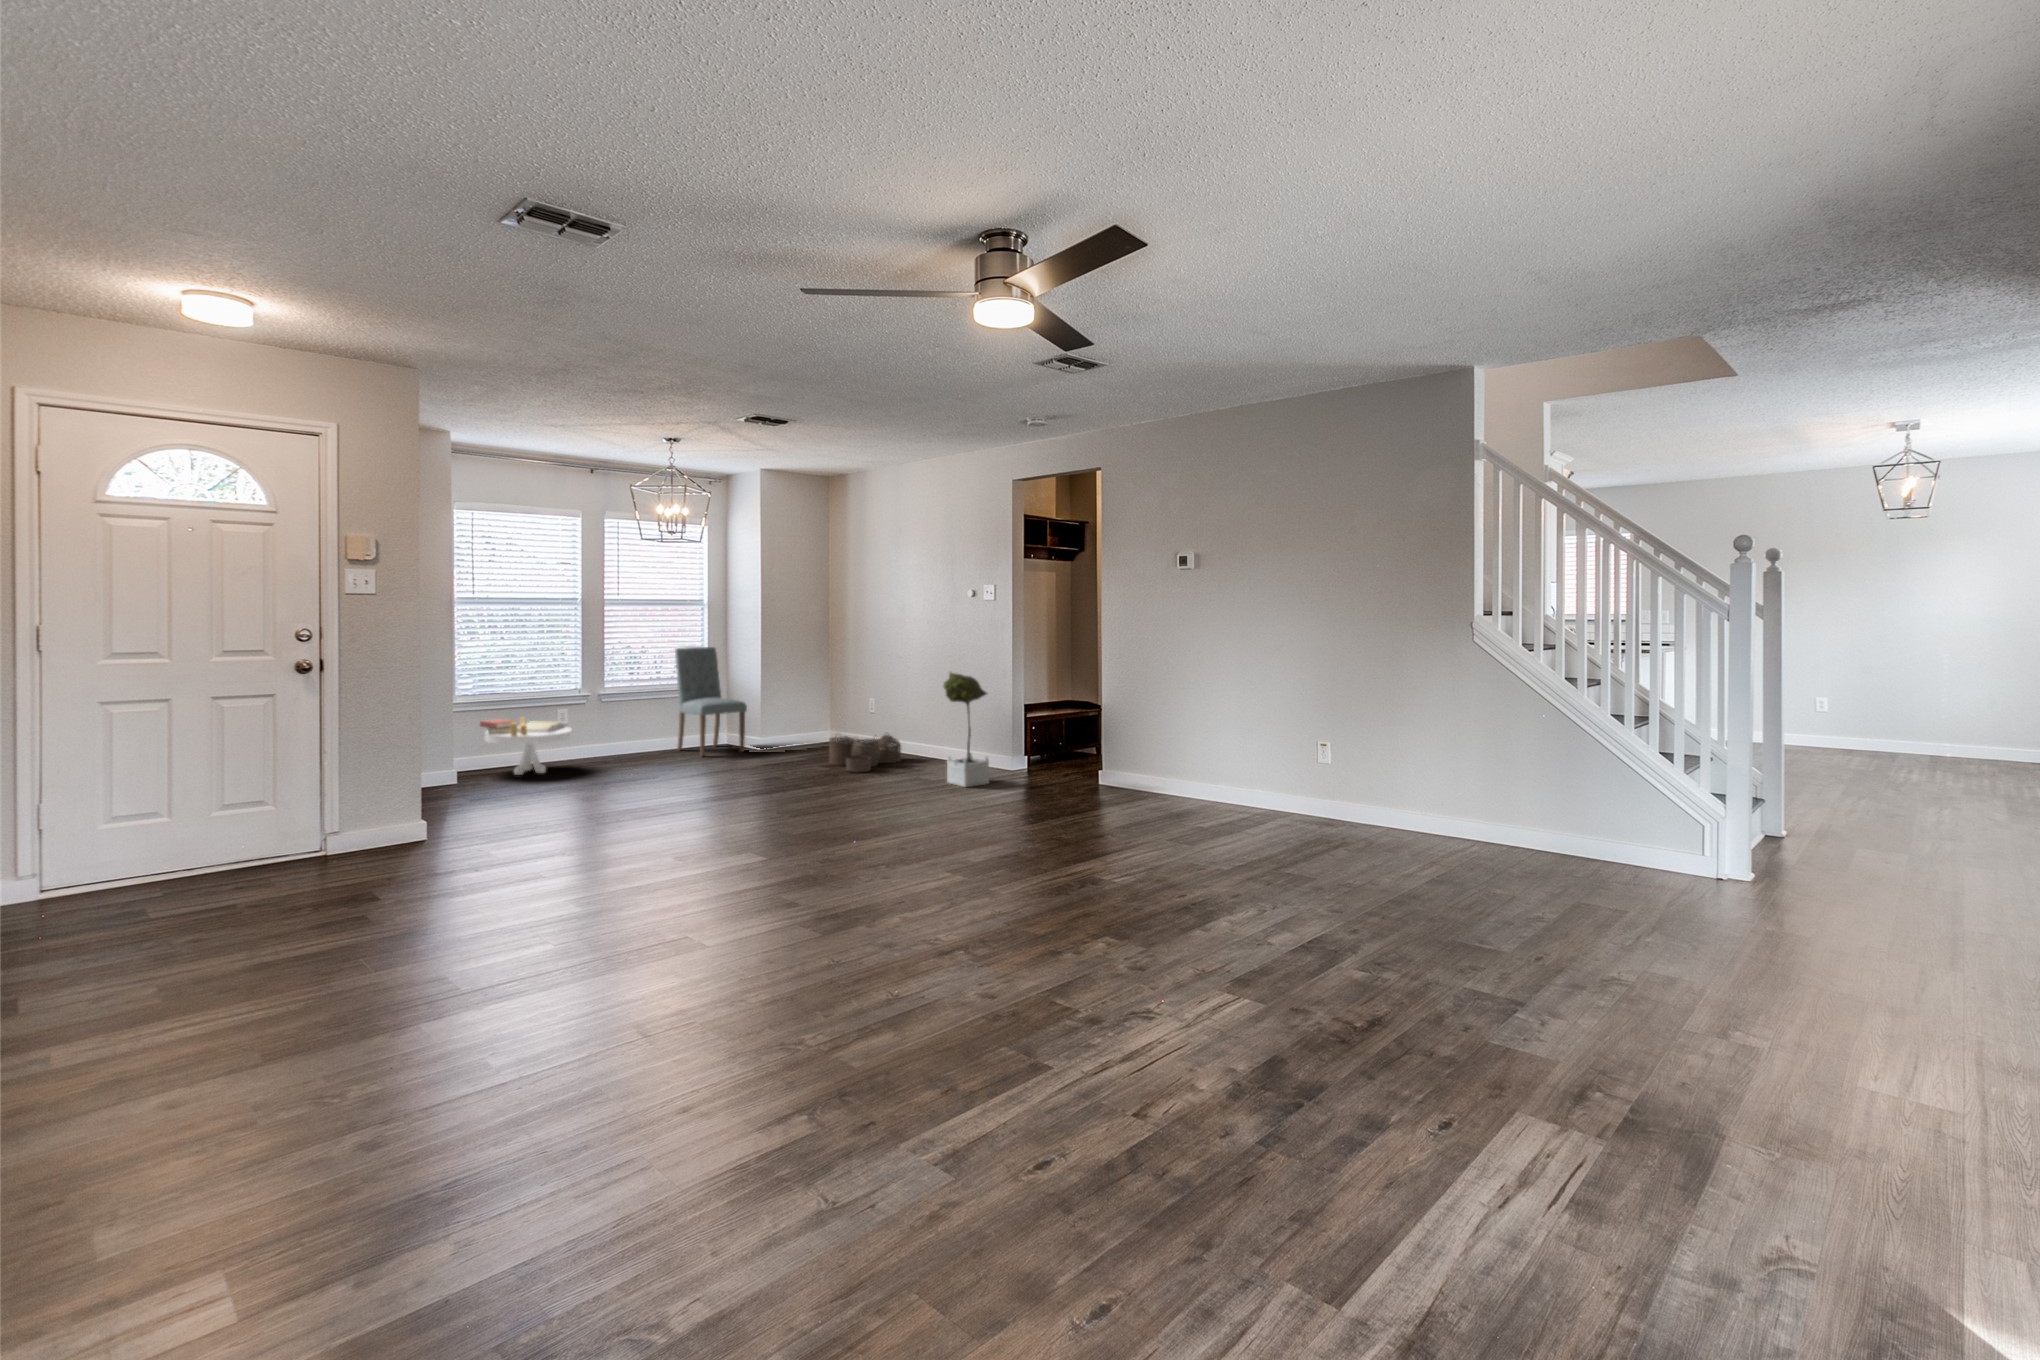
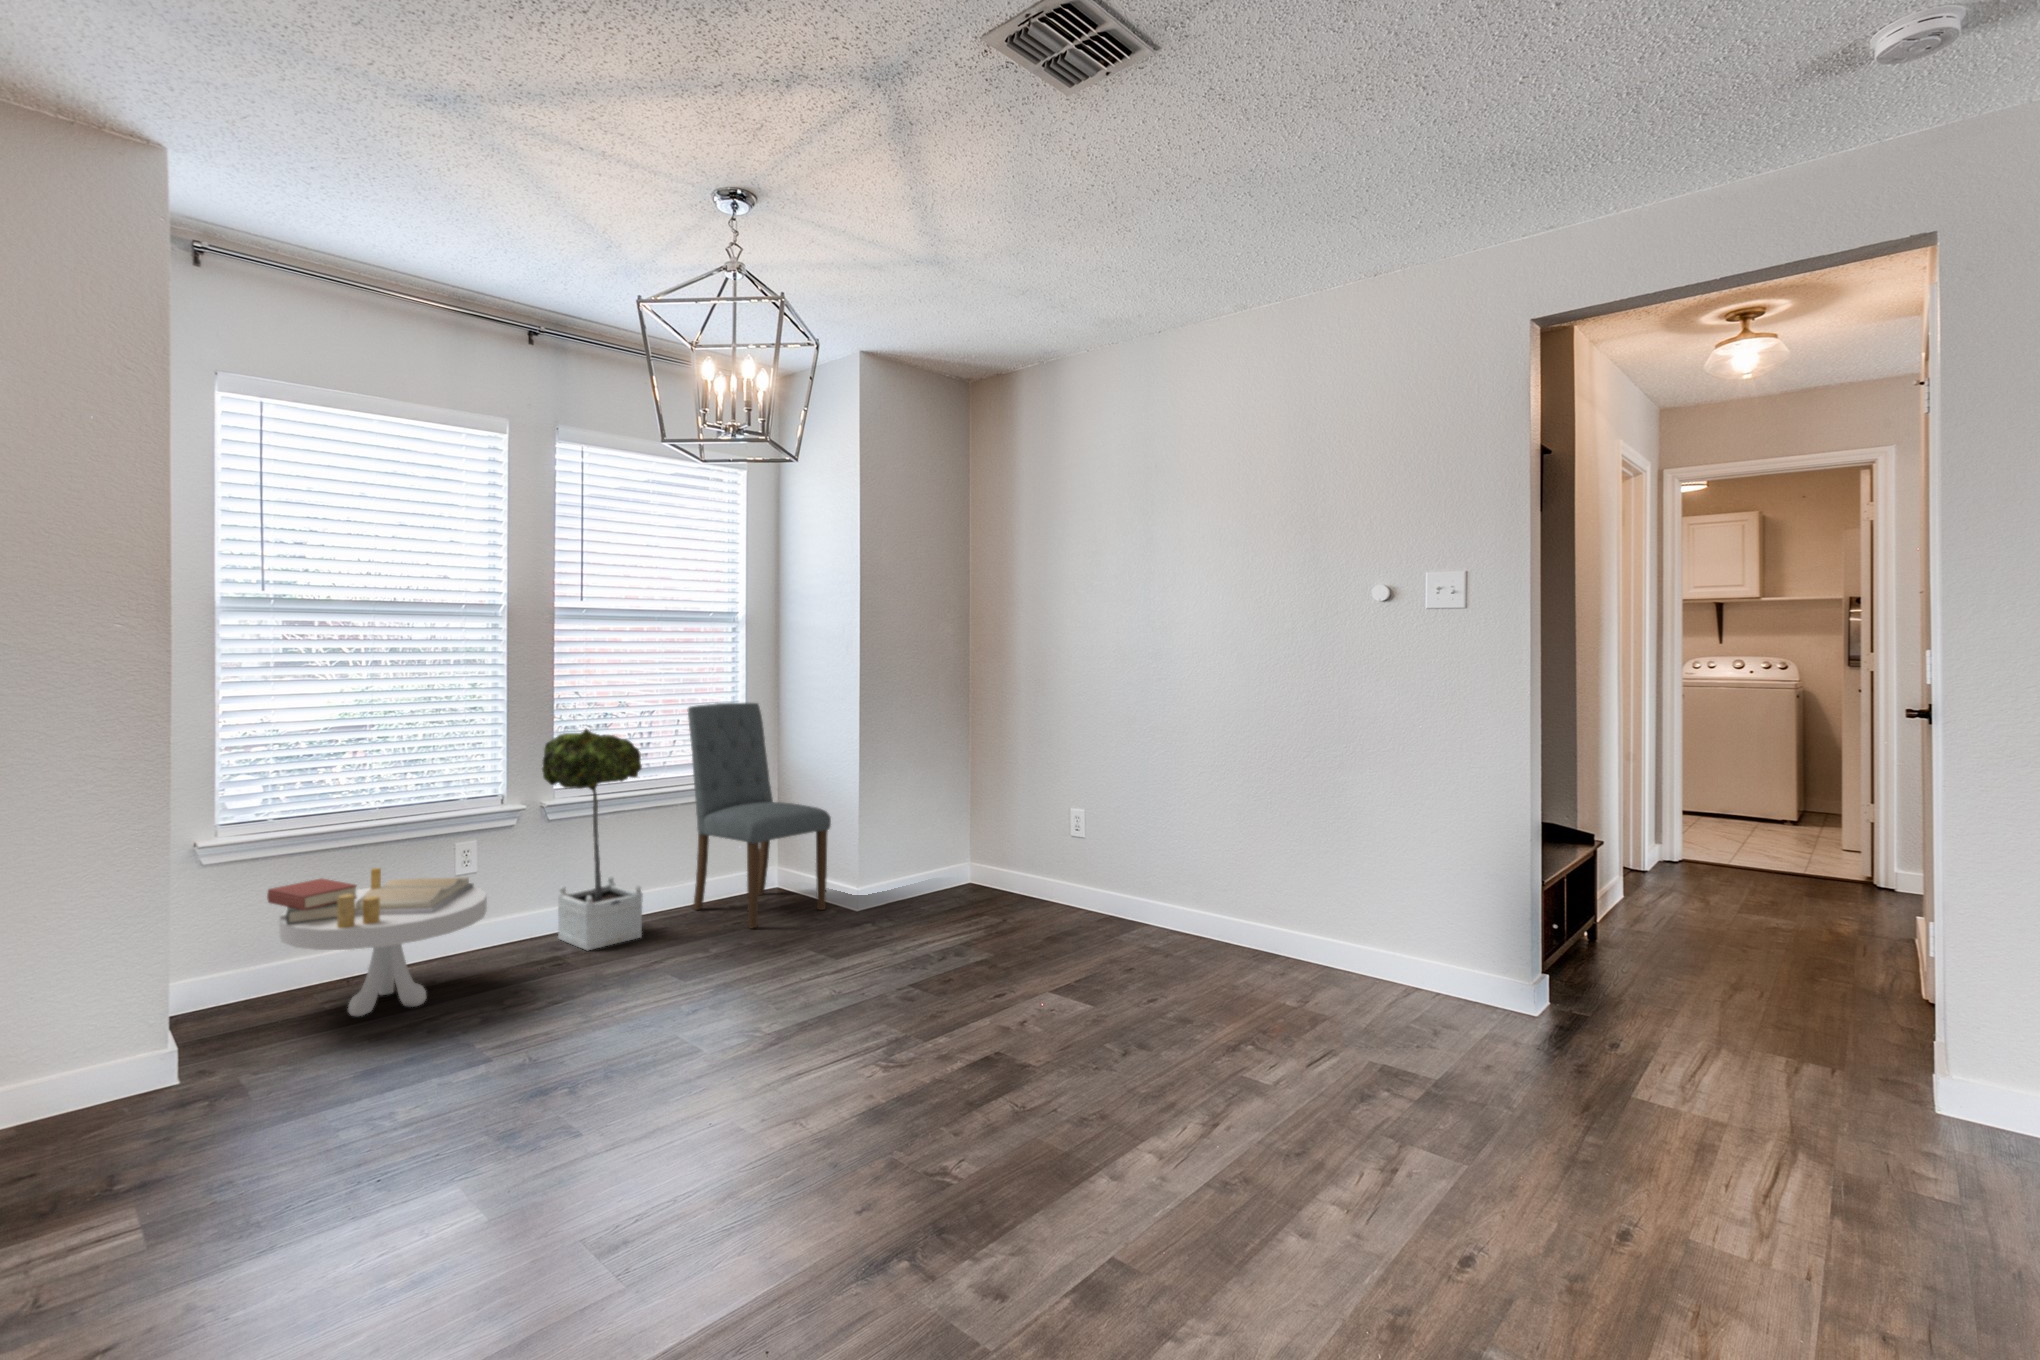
potted tree: present [943,673,989,787] -> present [542,729,643,950]
woven basket: present [829,735,901,772] -> none [1027,870,1161,975]

